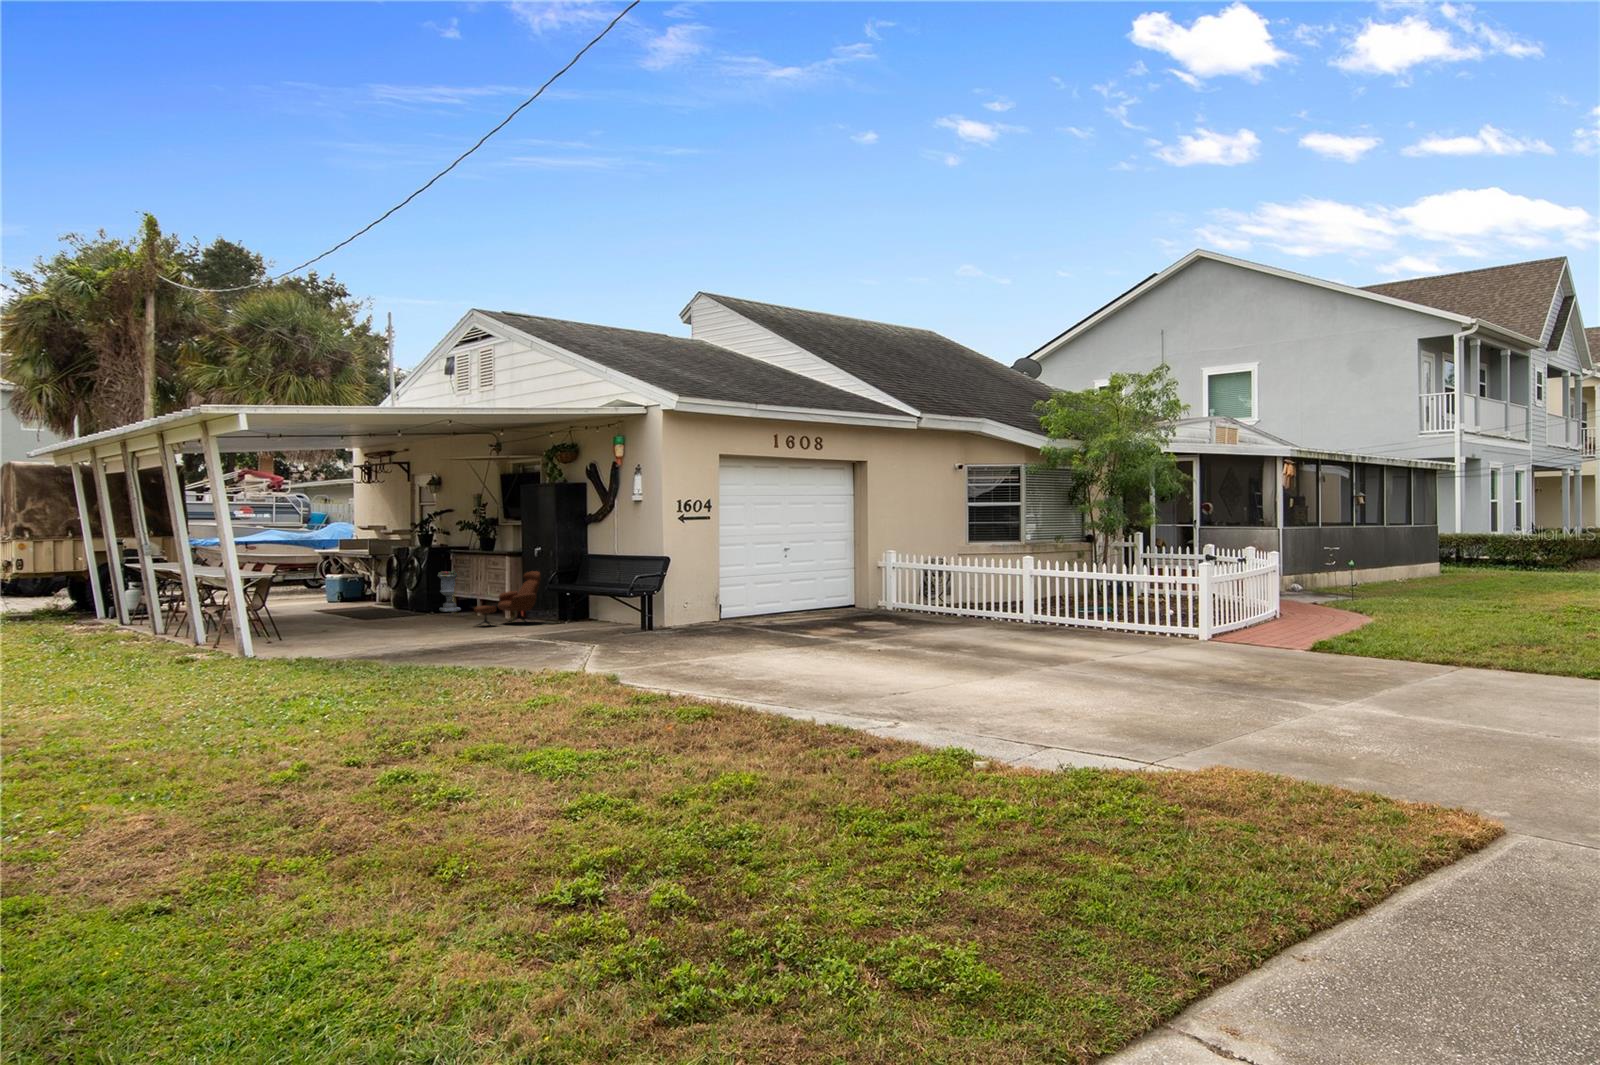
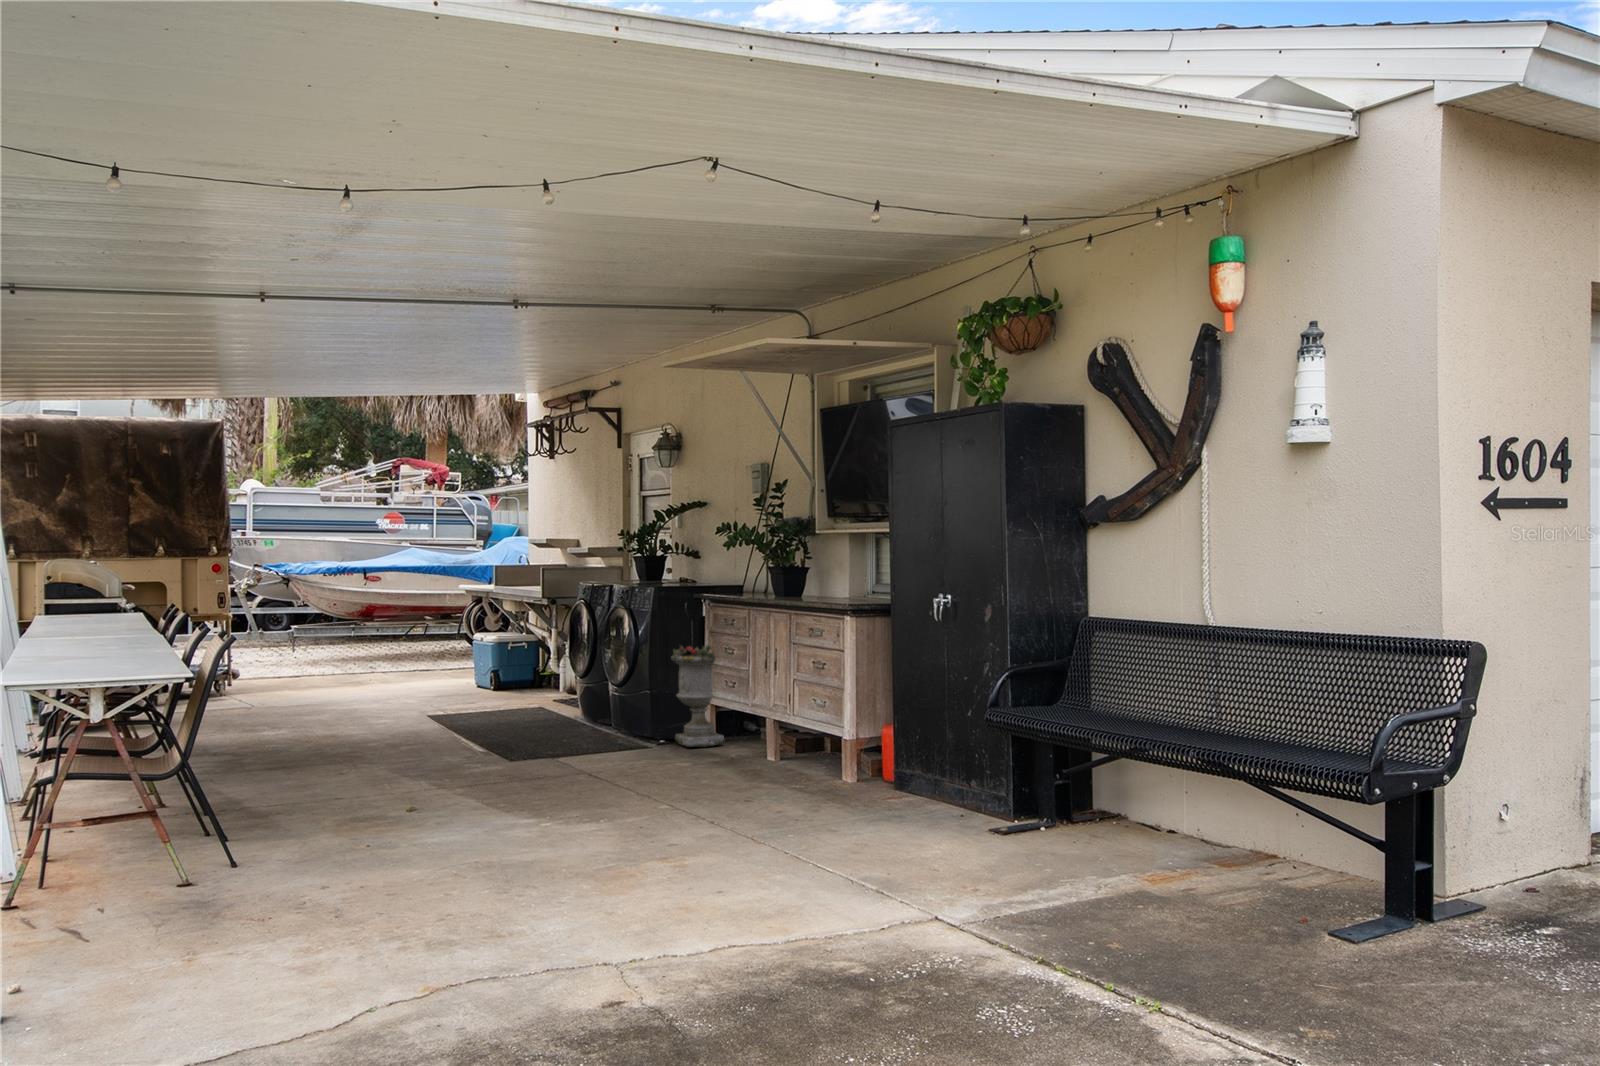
lounge chair: present [475,571,541,625] -> none [766,666,958,845]

